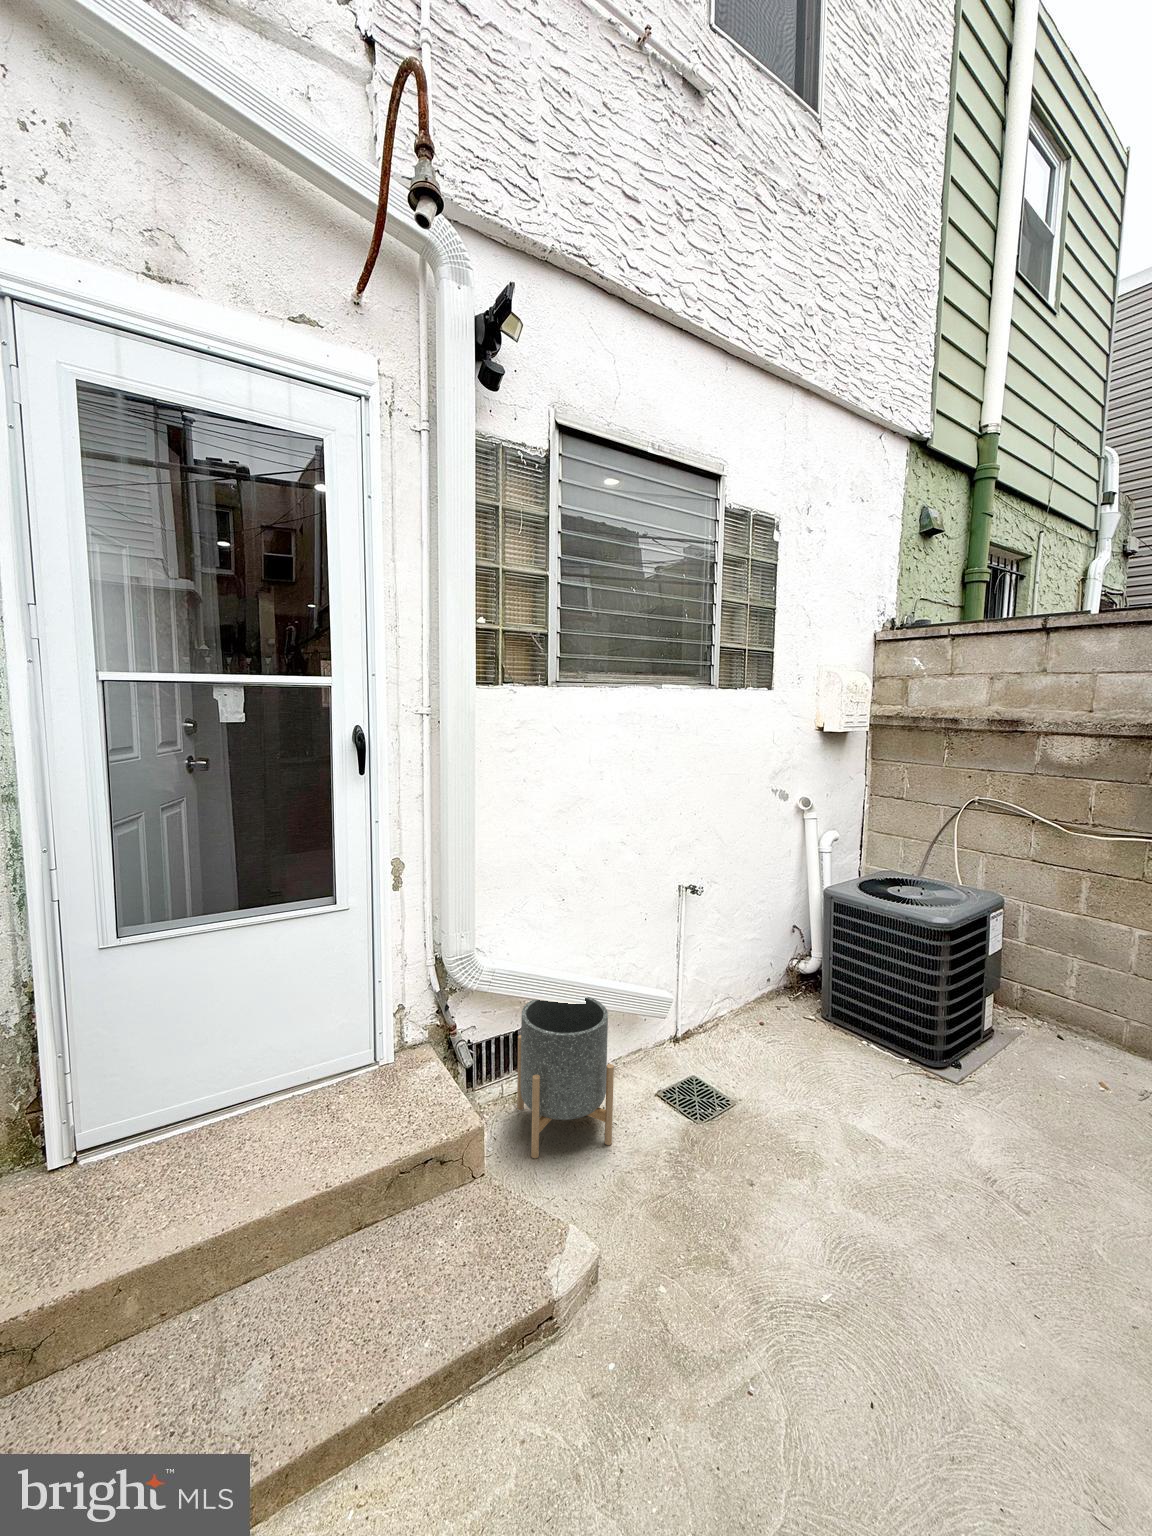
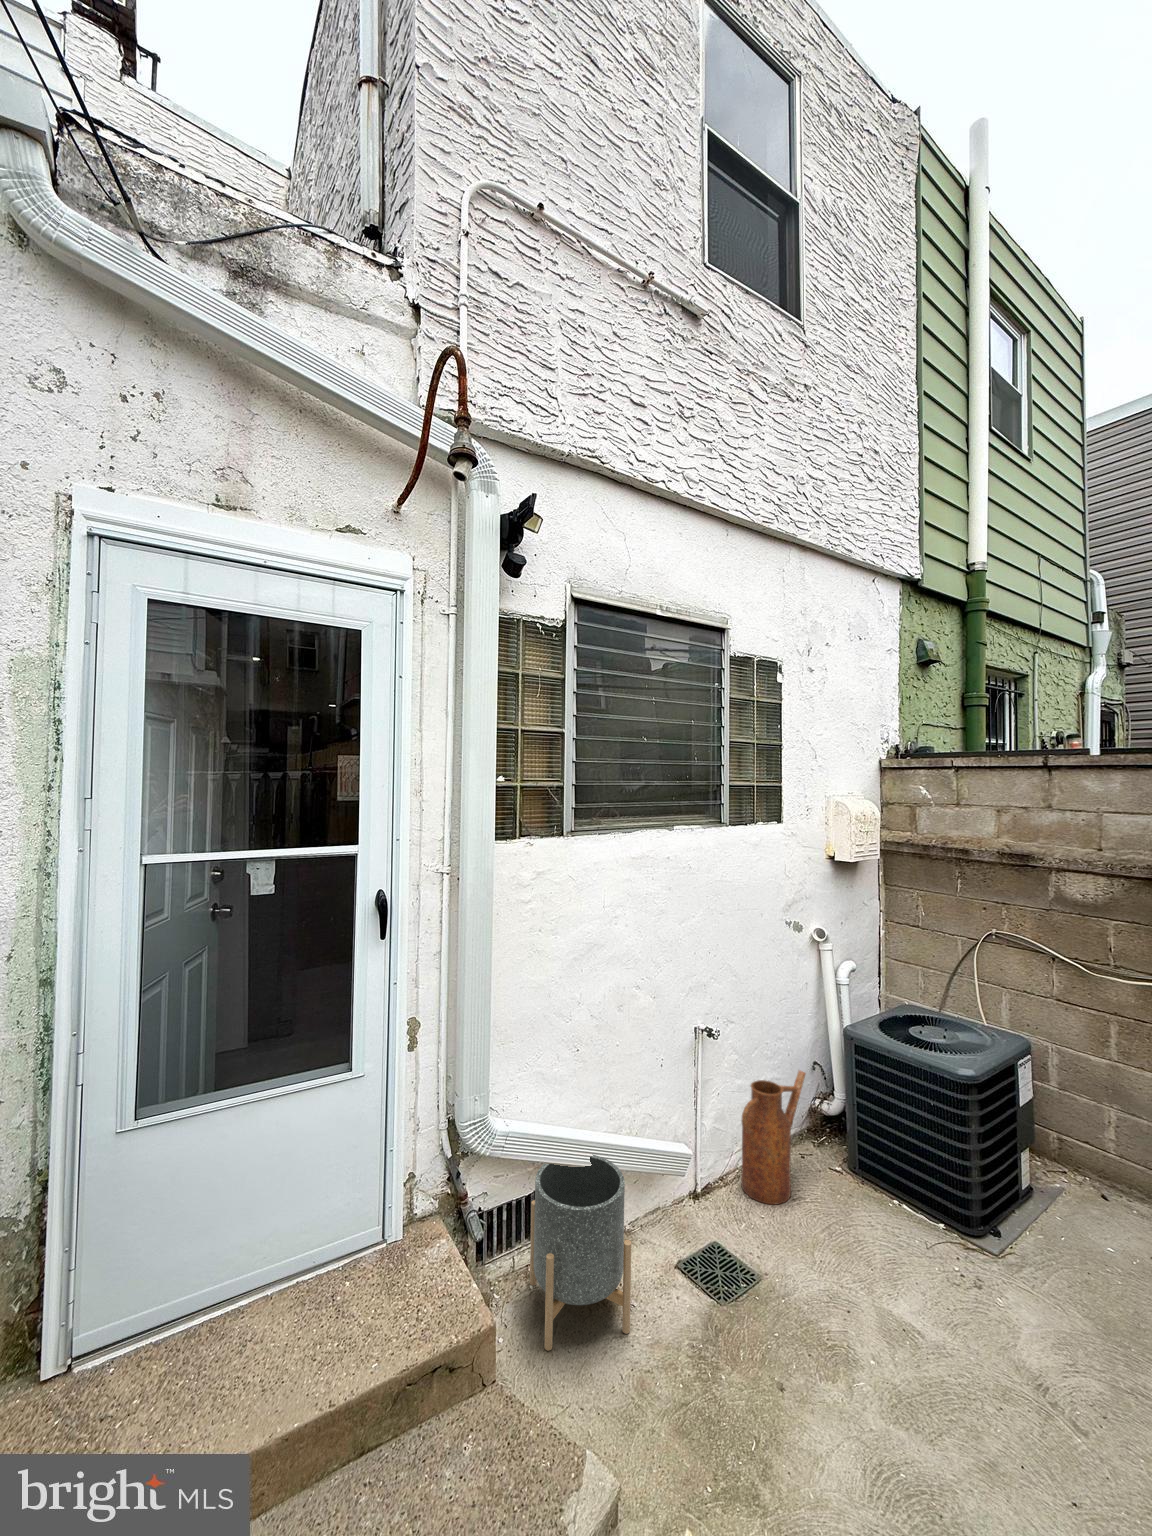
watering can: none [719,929,785,1047] -> present [741,1070,805,1205]

